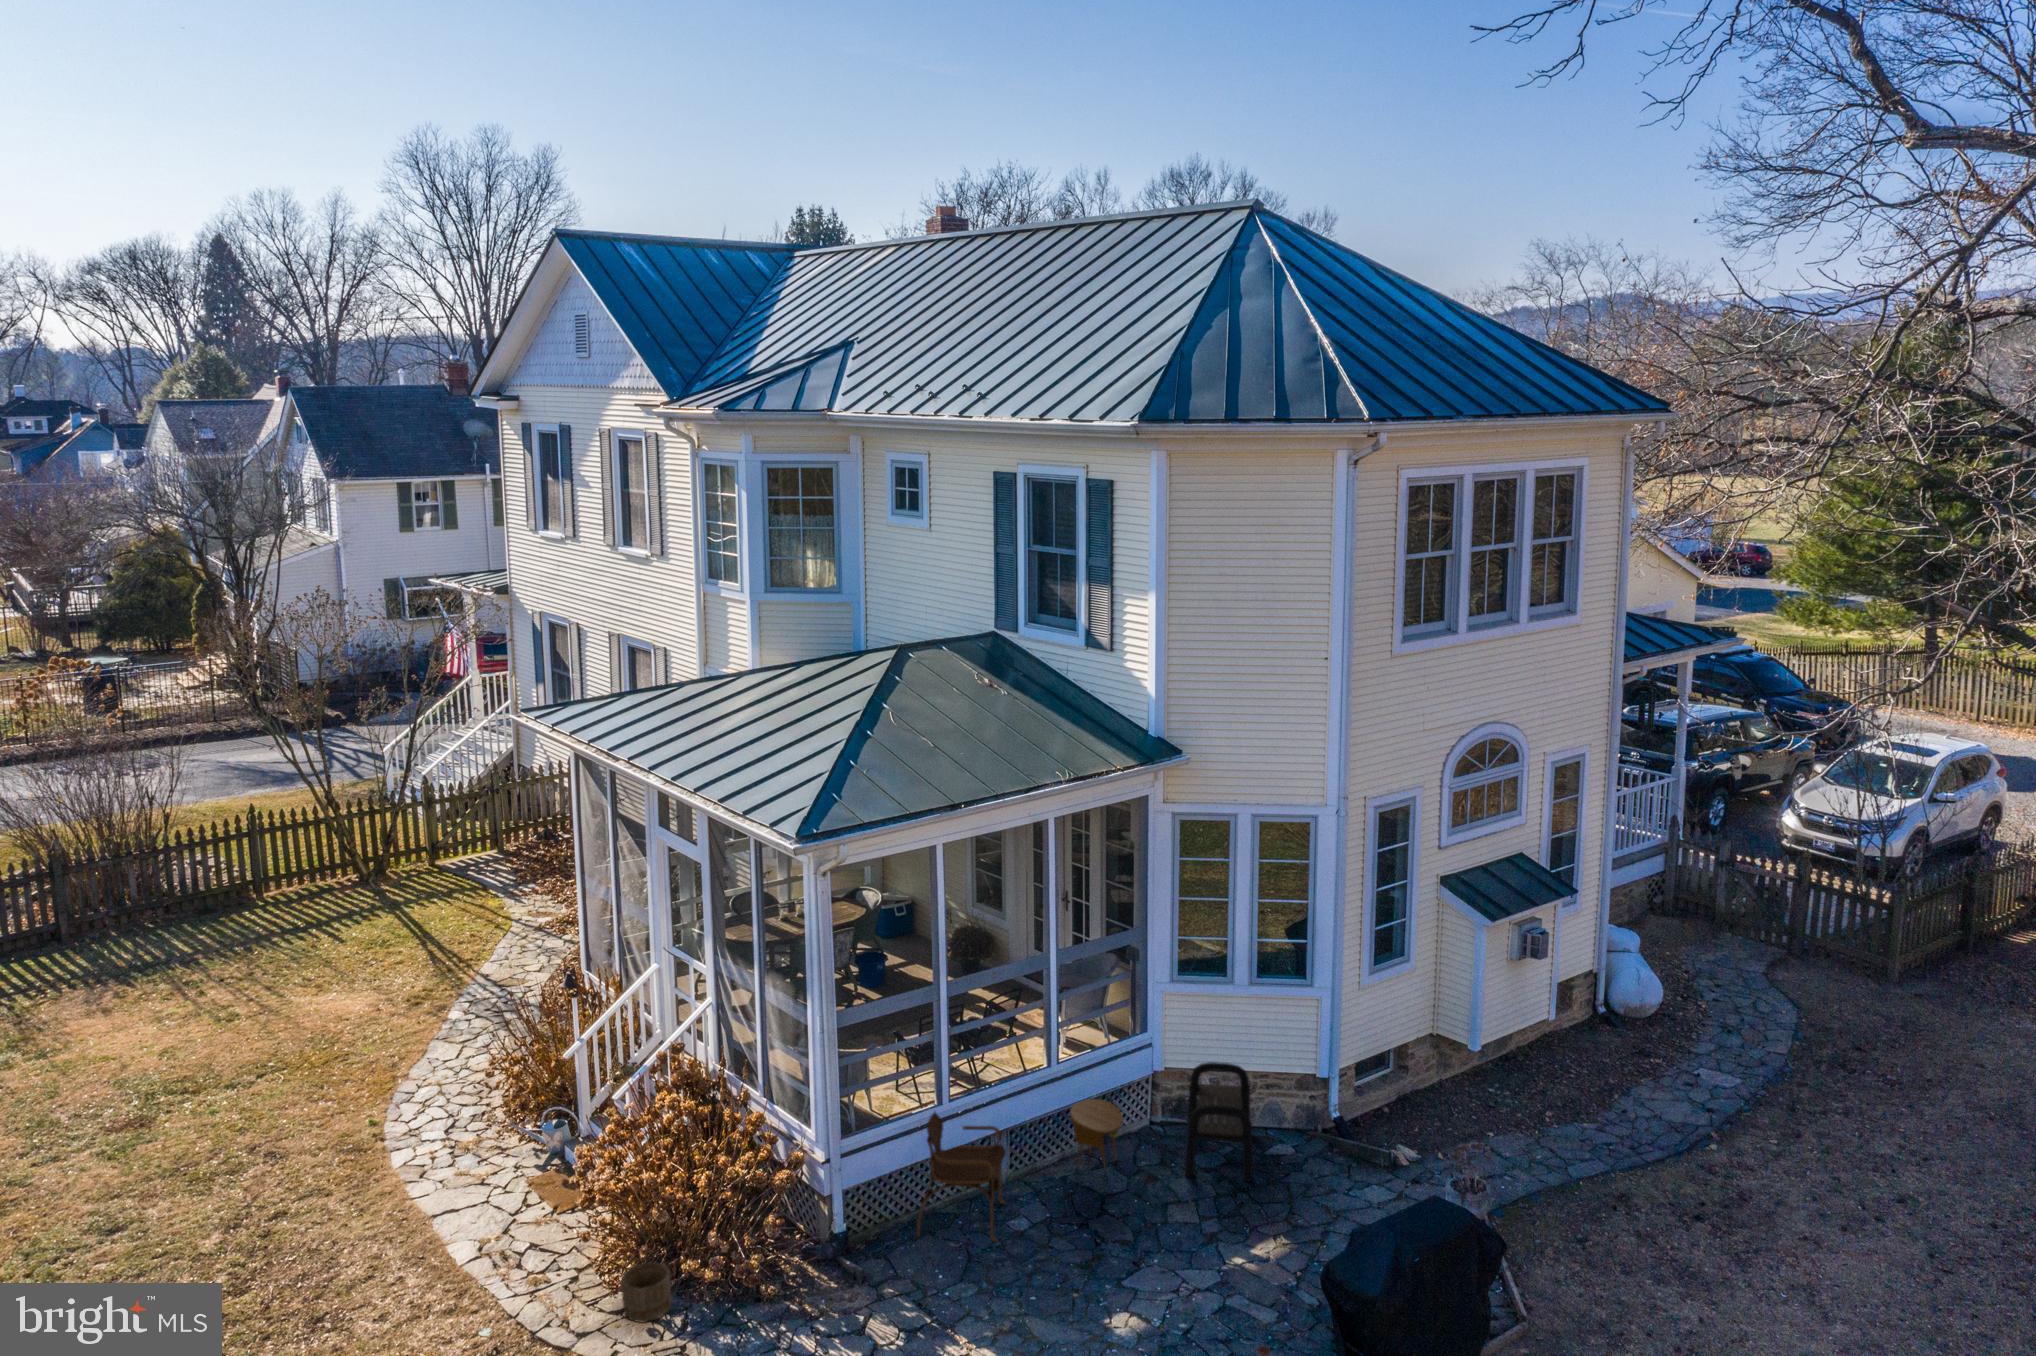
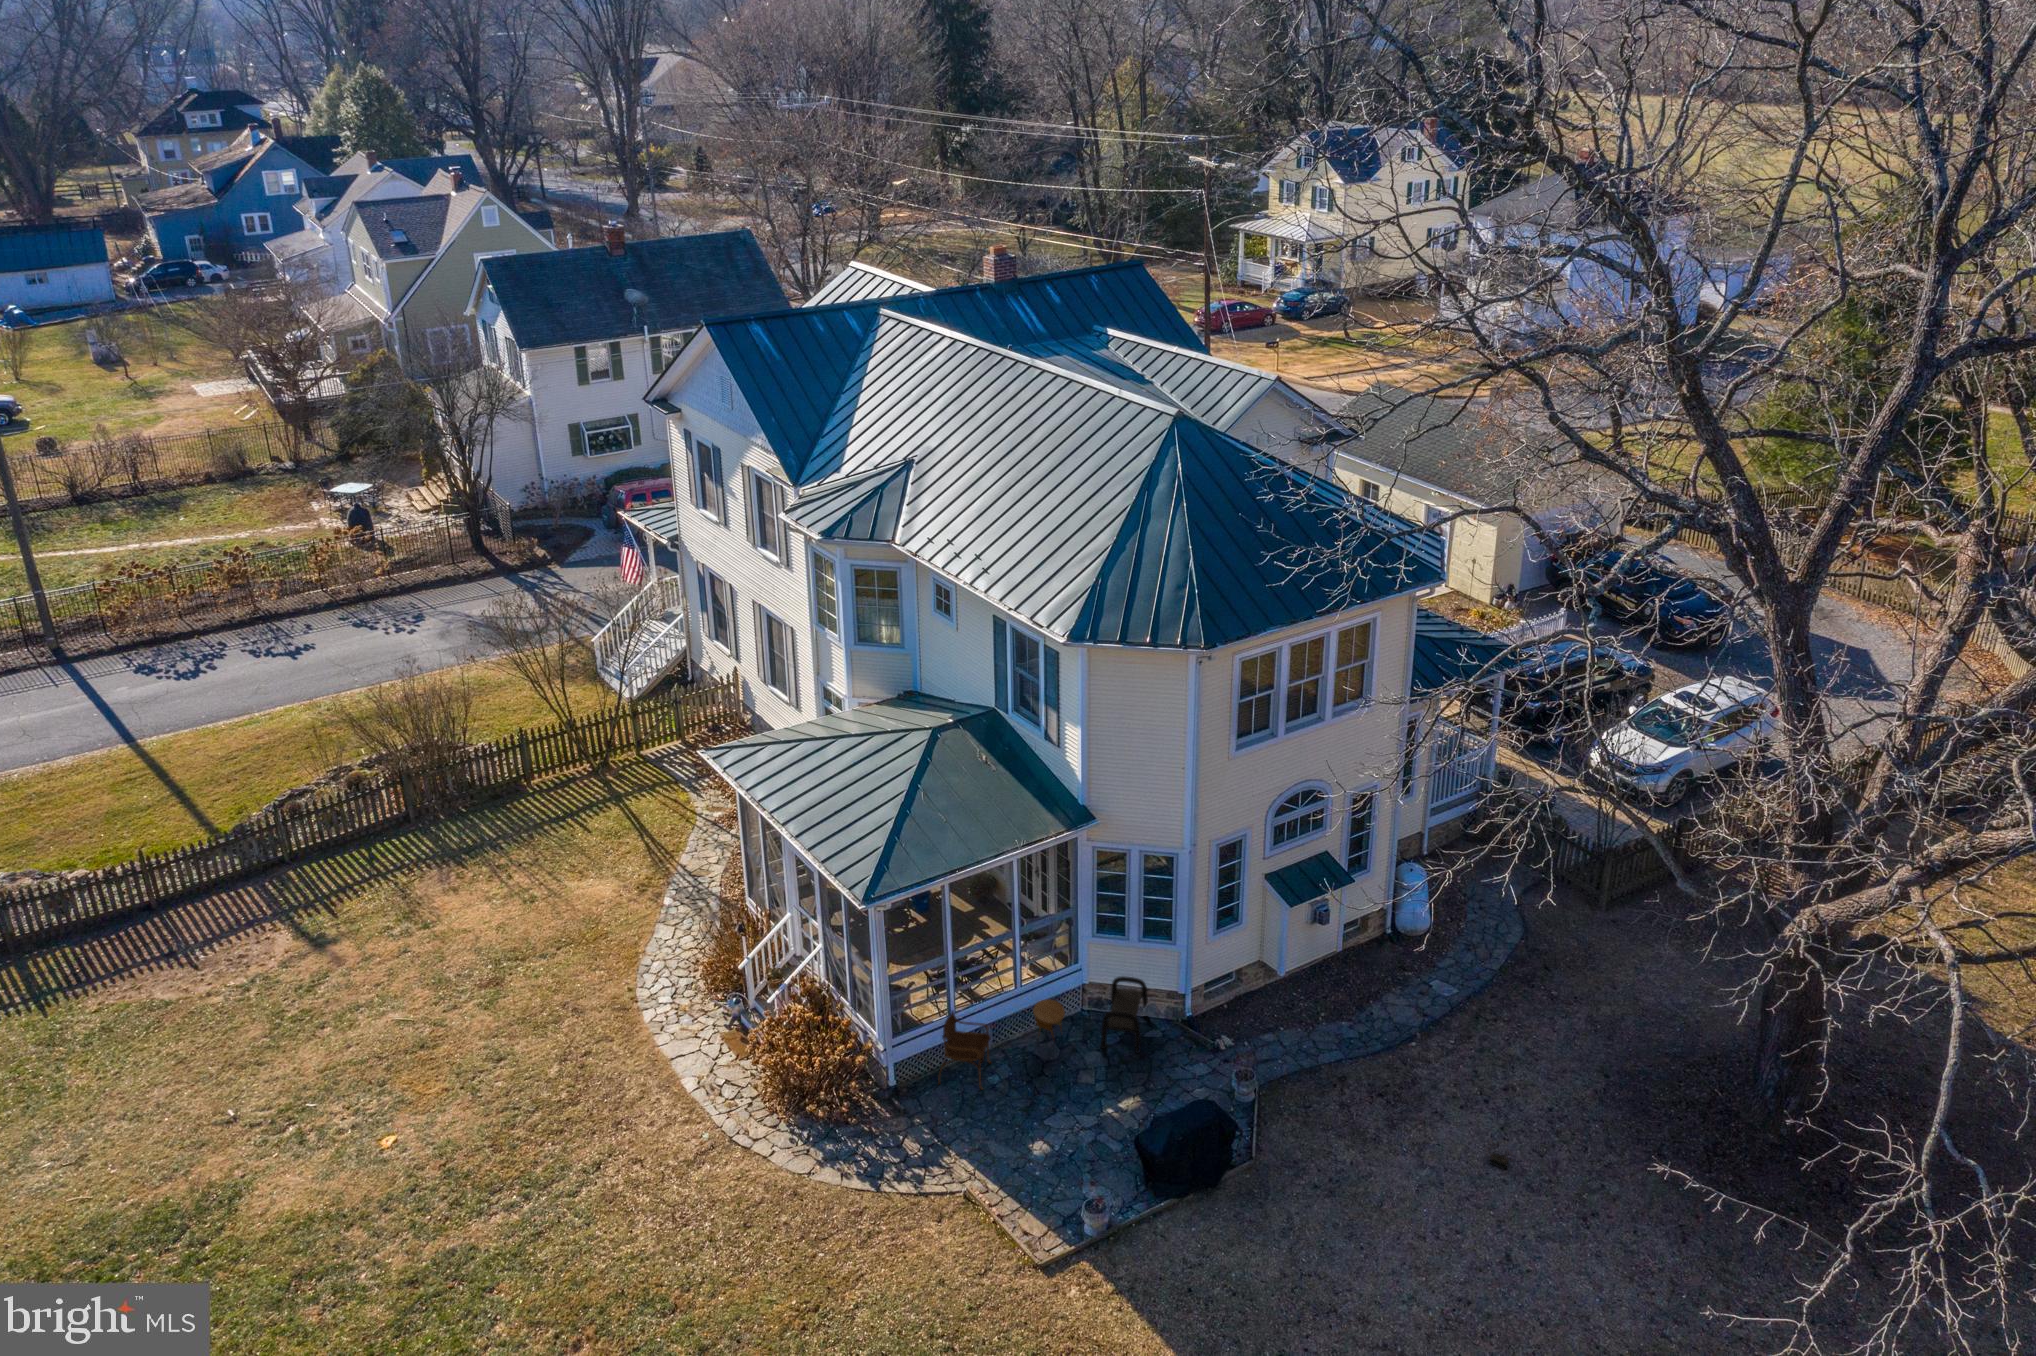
wooden bucket: present [620,1262,671,1322] -> none [774,1101,802,1134]
decorative plant: none [1893,1267,1952,1323] -> present [1486,1144,1511,1169]

